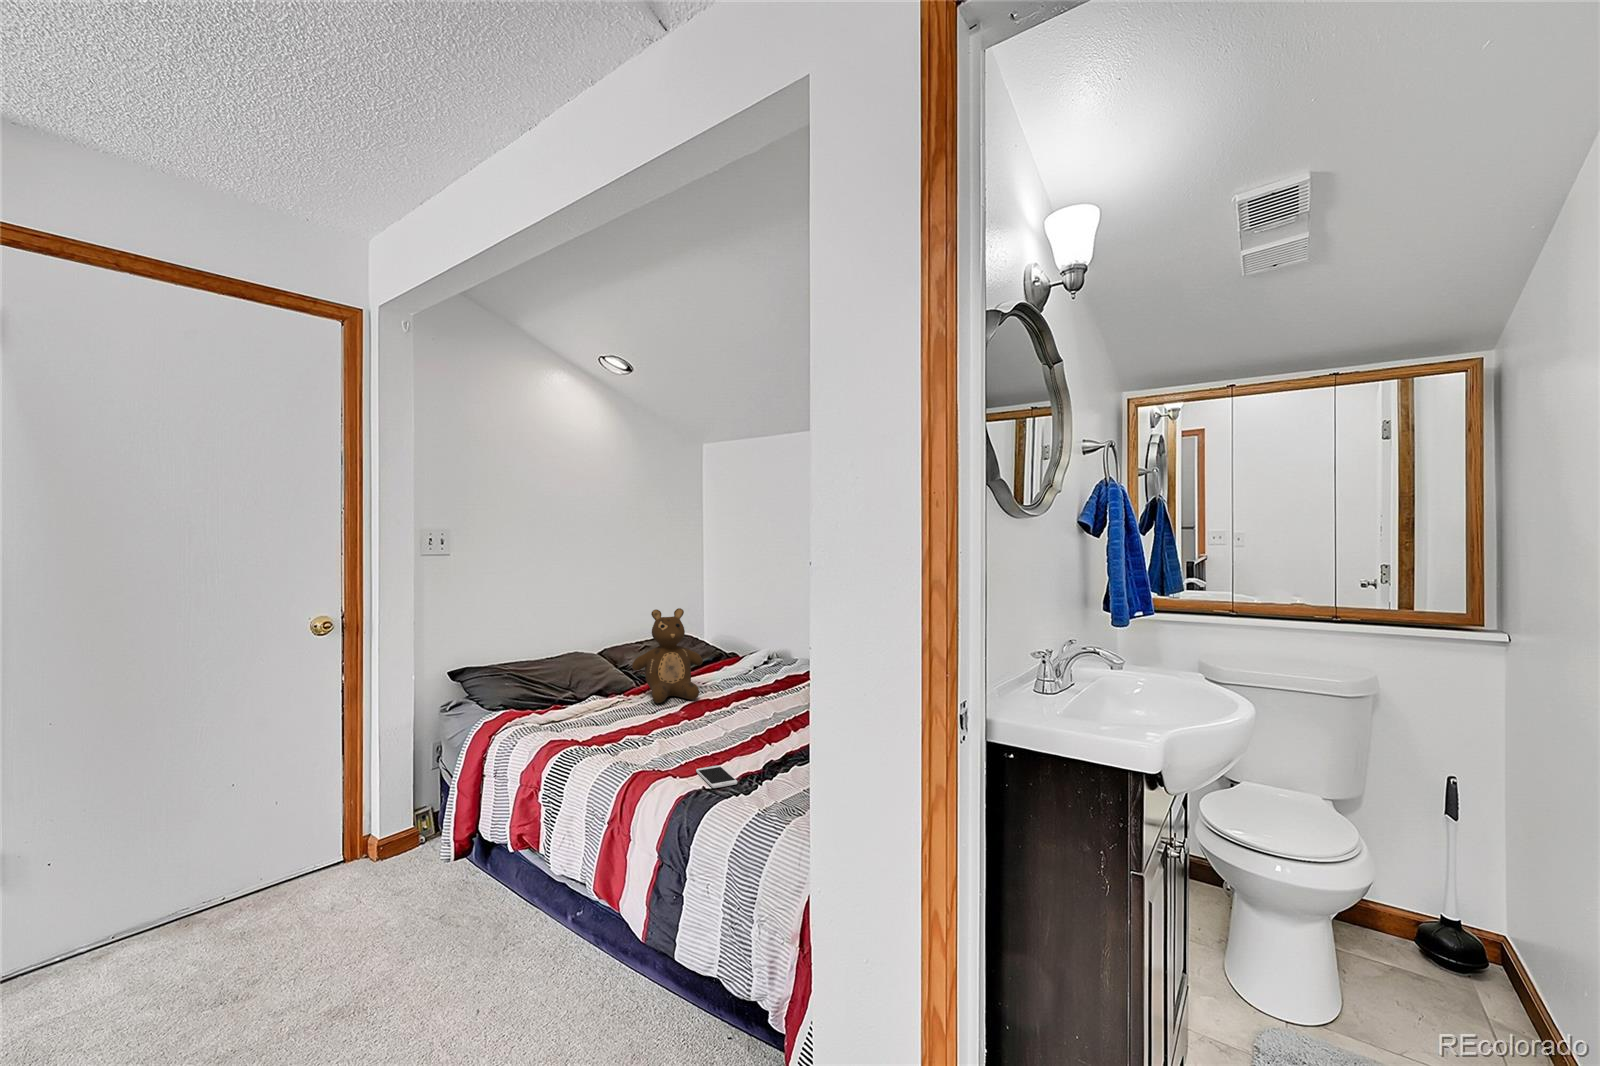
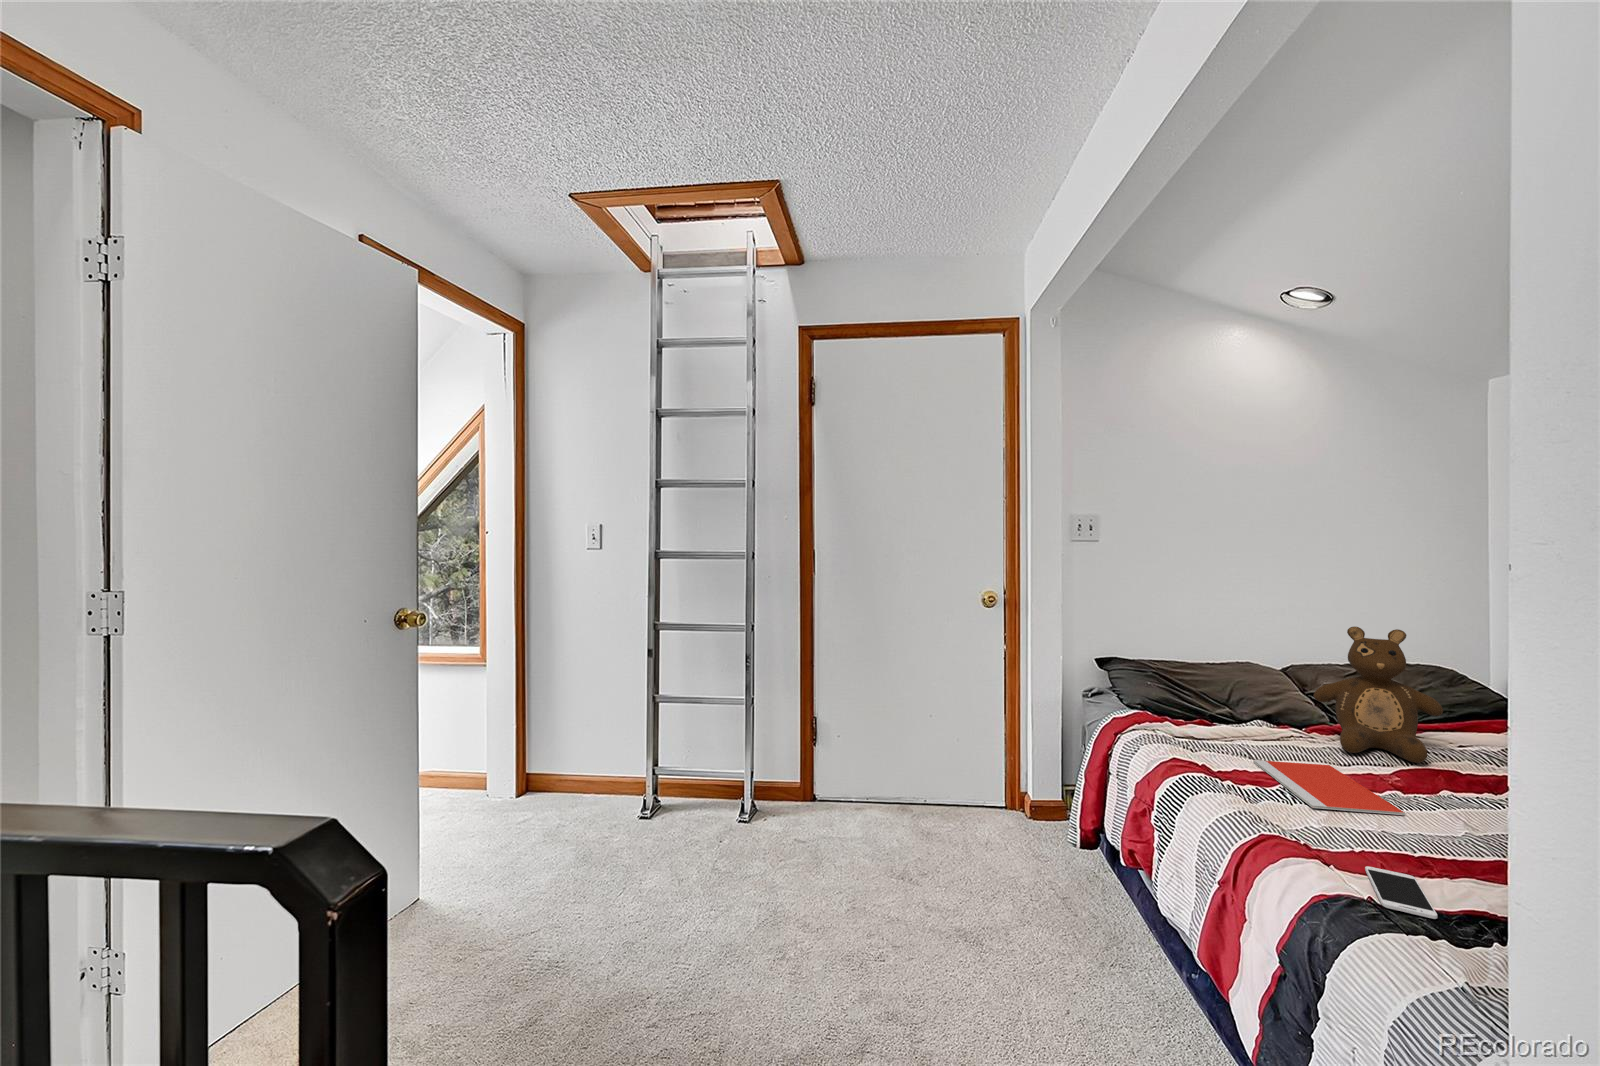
notebook: none [605,715,701,745] -> present [1253,760,1405,815]

